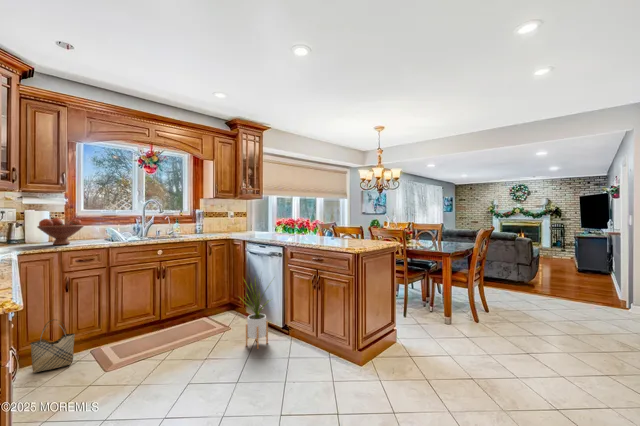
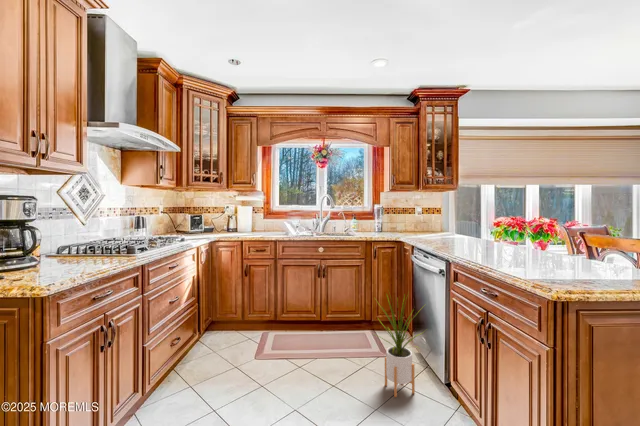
fruit bowl: present [38,218,84,245] -> none [231,214,263,237]
woven basket: present [30,320,75,373] -> none [218,300,247,342]

